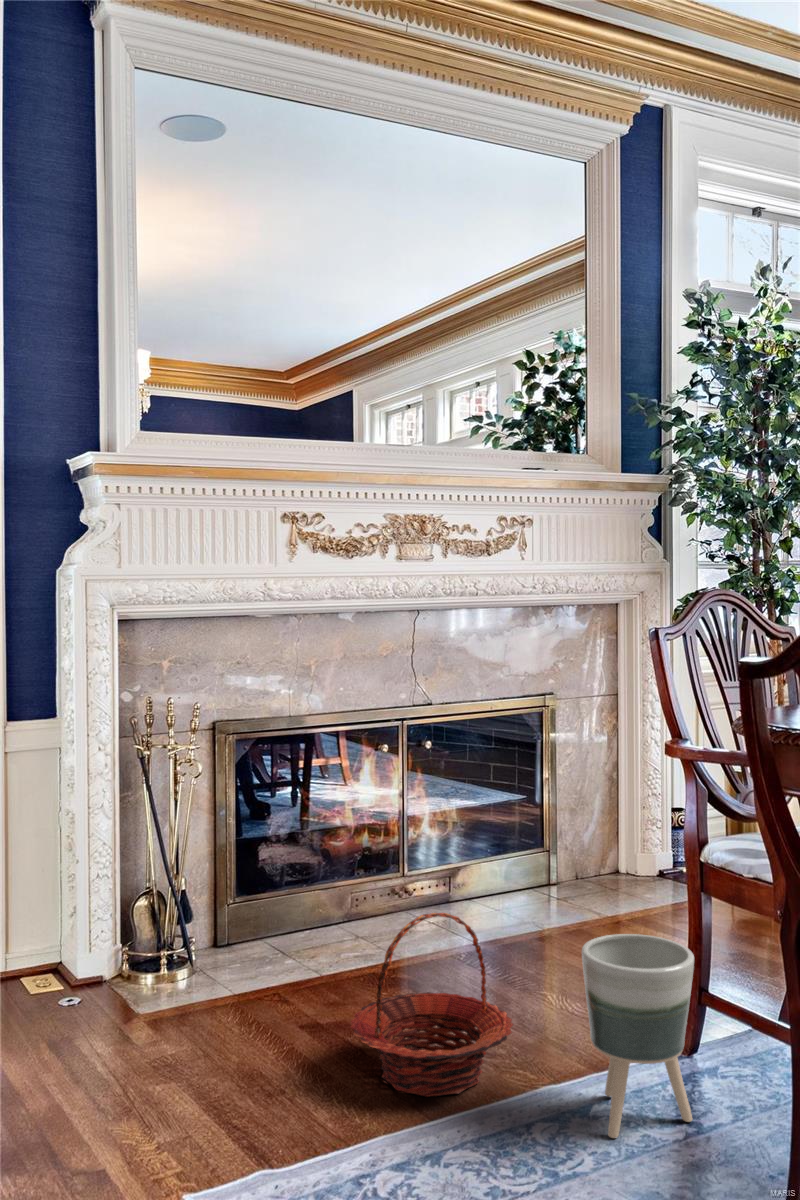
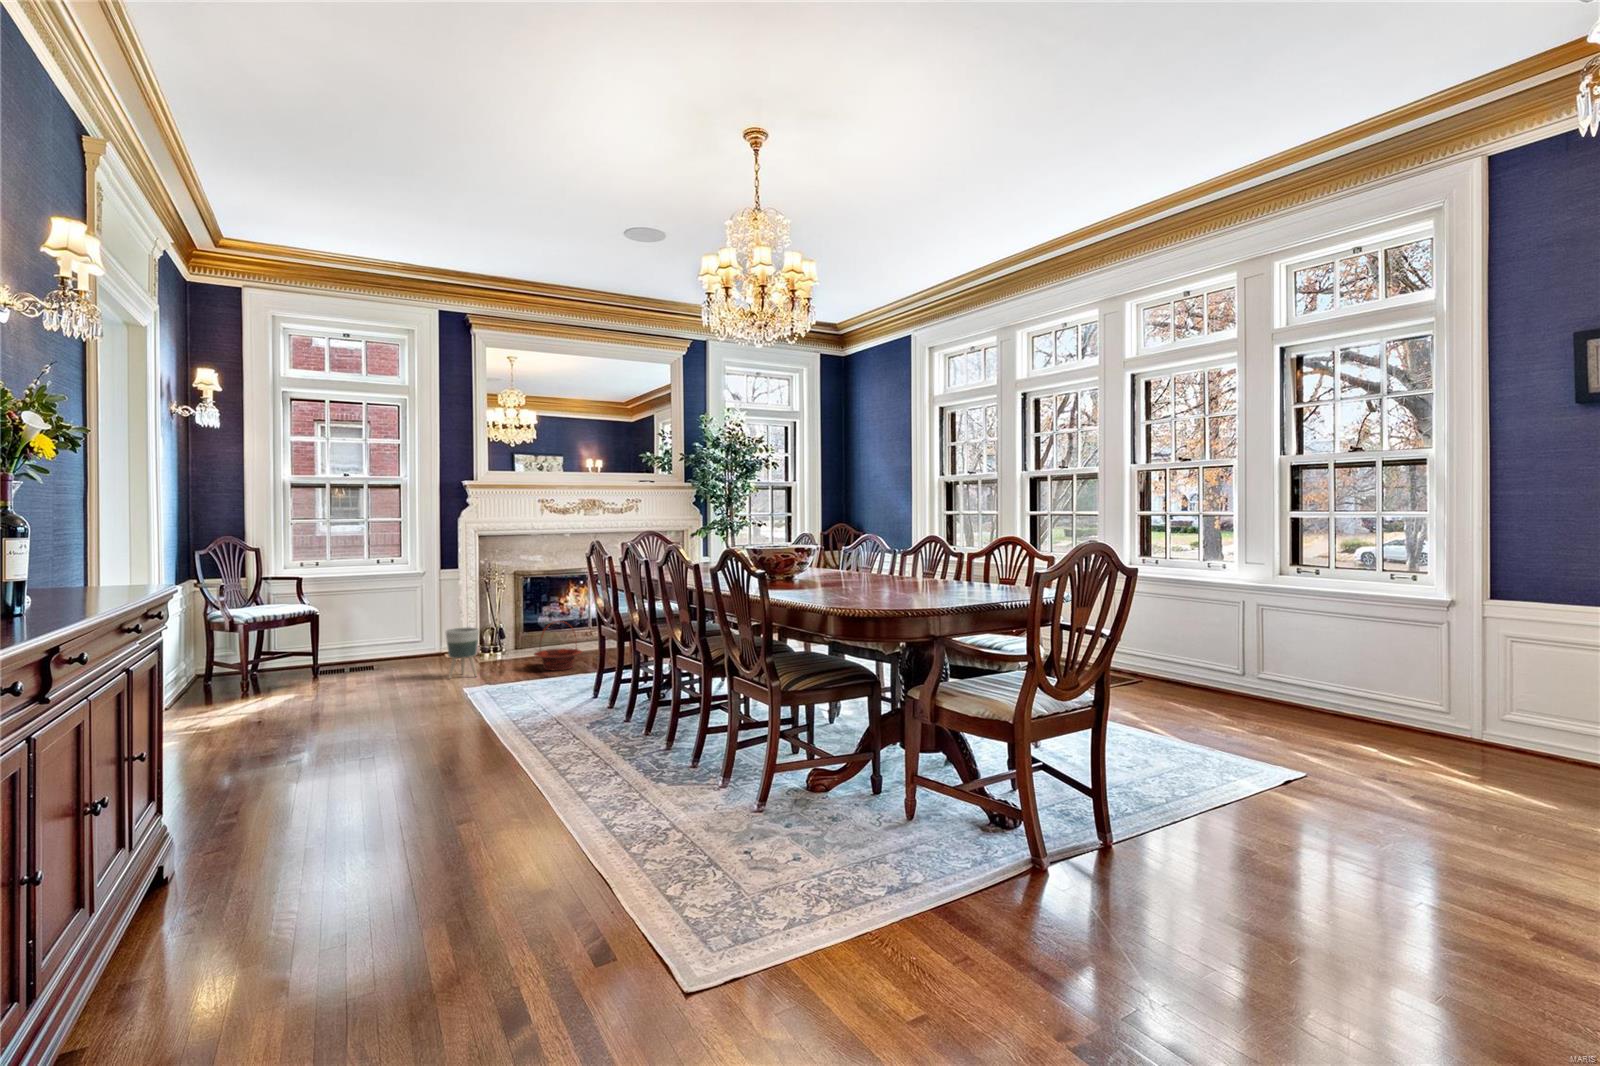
planter: present [582,934,694,1138] -> present [445,627,479,679]

